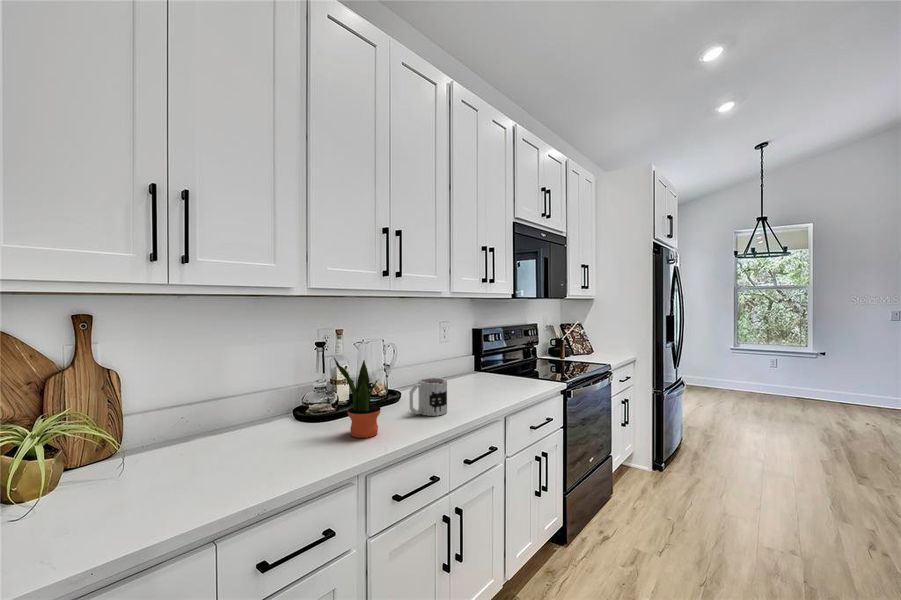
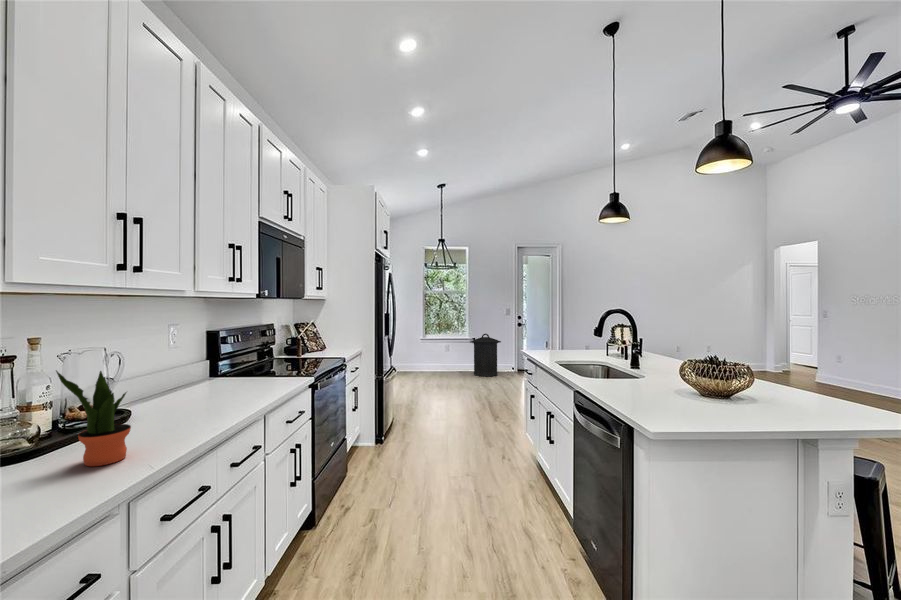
trash can: none [816,348,881,413] -> present [470,334,501,377]
mug: present [410,378,447,416] -> none [159,384,205,428]

